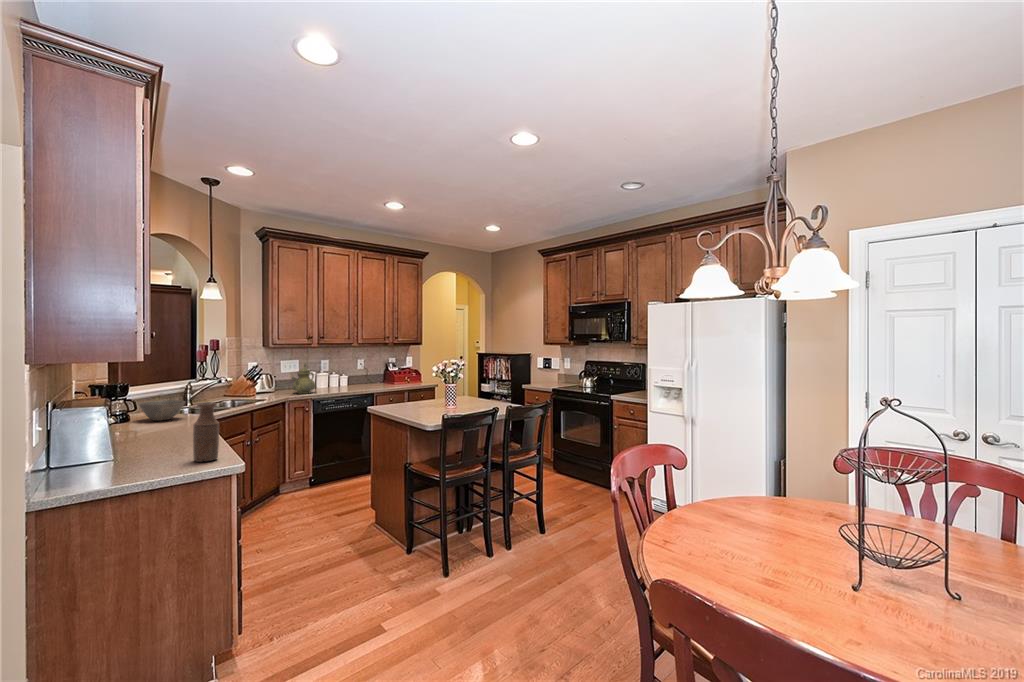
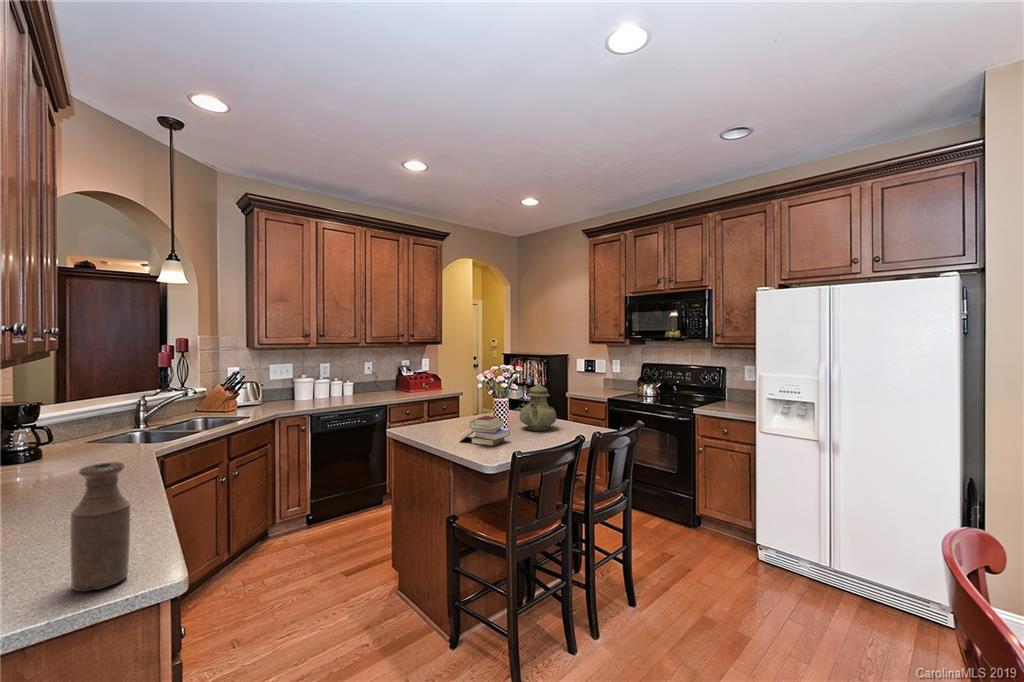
teapot: present [292,363,316,394] -> present [520,377,556,431]
book: none [414,395,450,415] -> present [460,416,510,446]
bowl: present [139,400,185,421] -> none [43,428,122,461]

